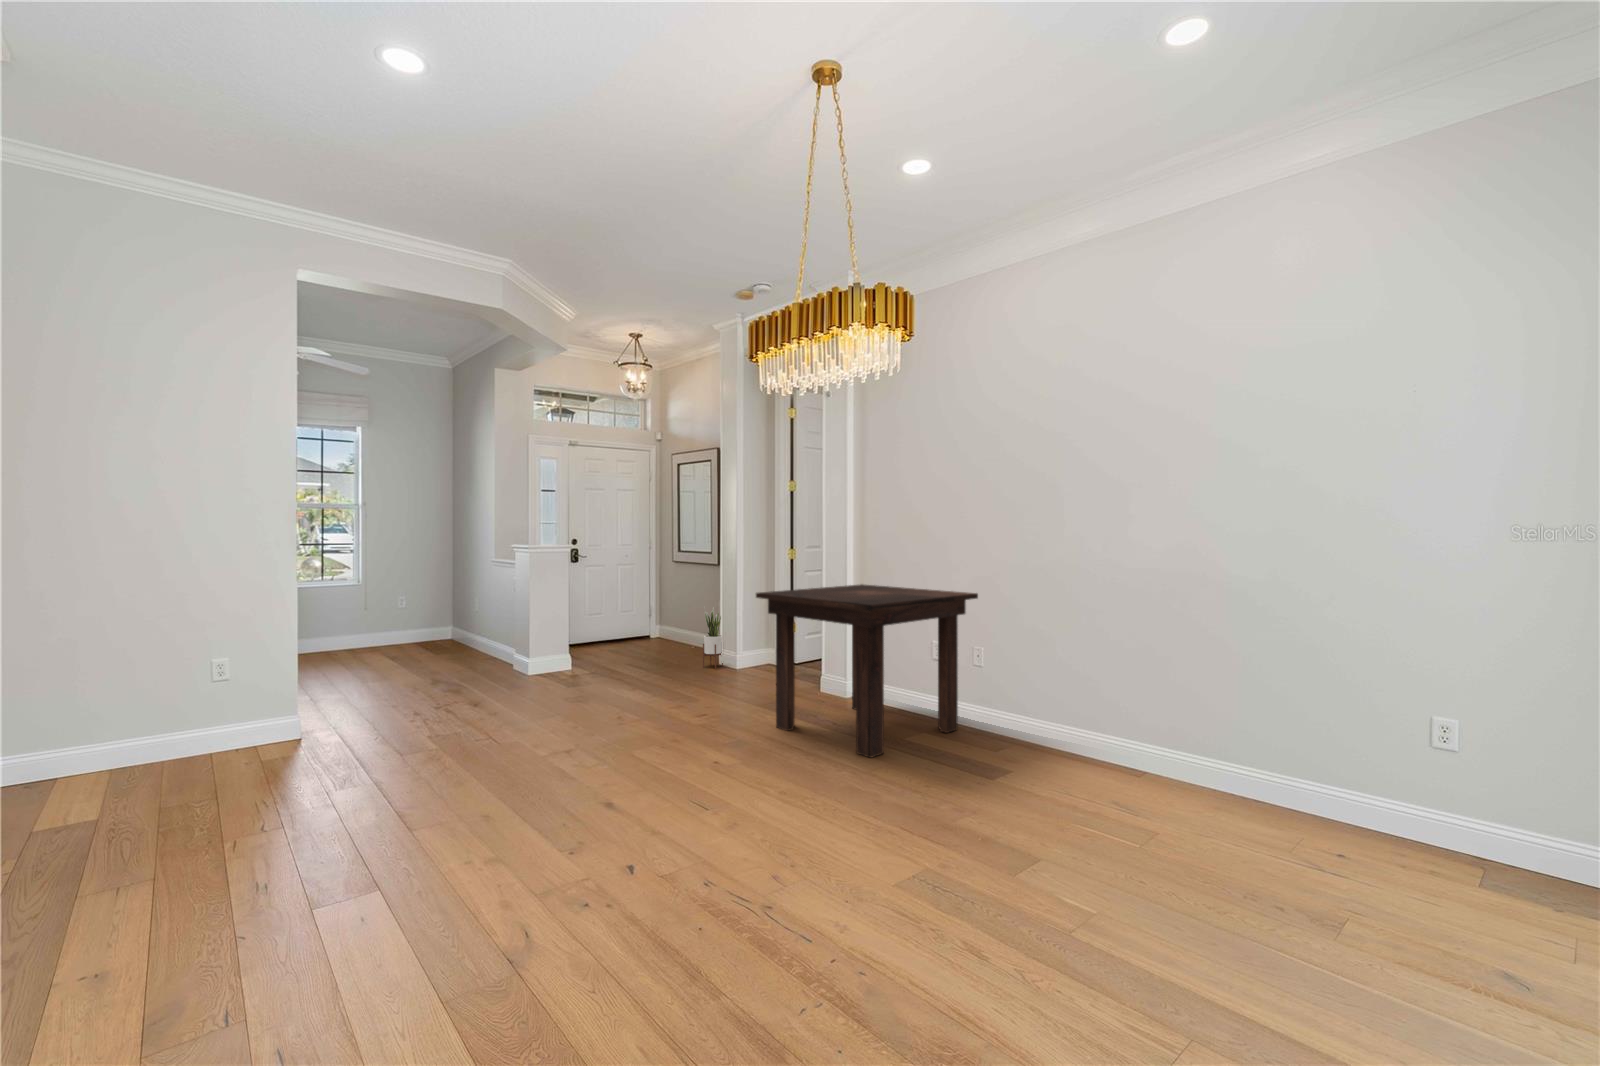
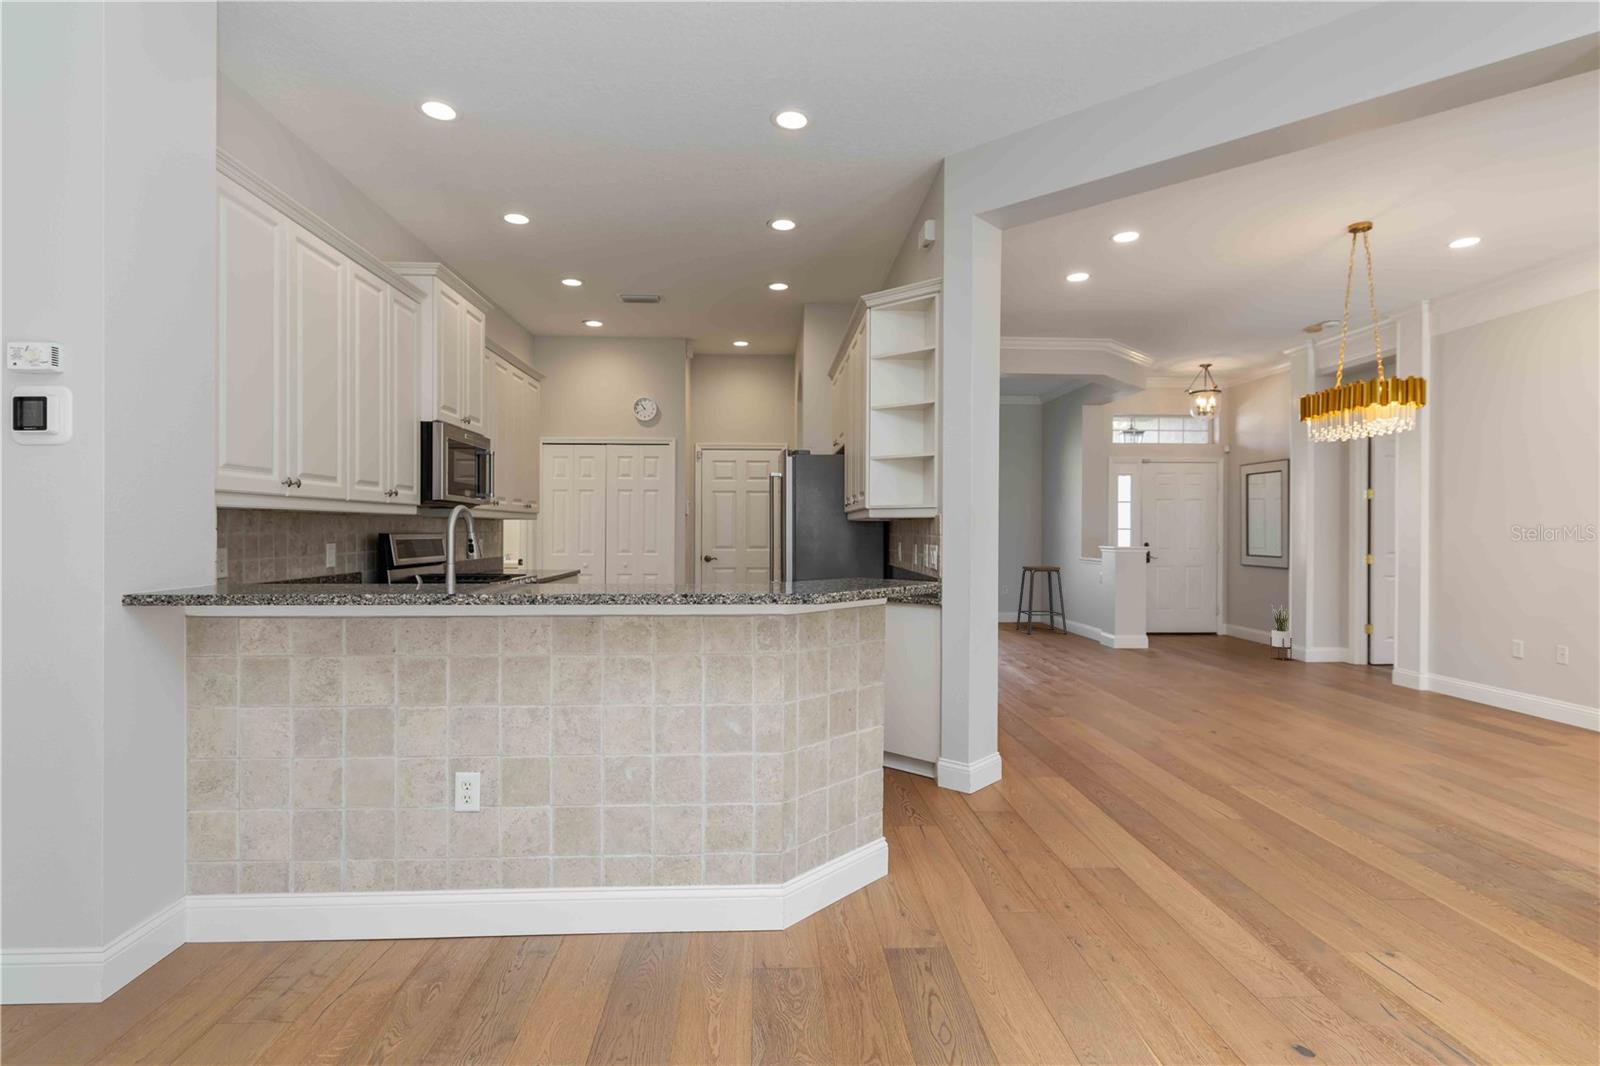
bar stool: none [409,571,477,663] -> present [1016,566,1067,634]
dining table: present [756,584,978,758] -> none [1316,587,1566,725]

